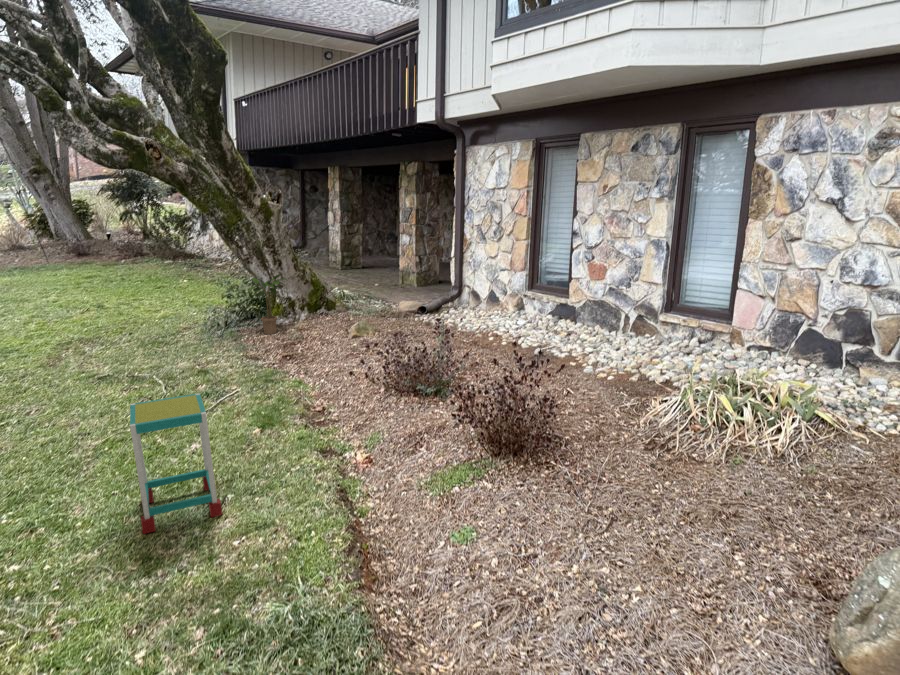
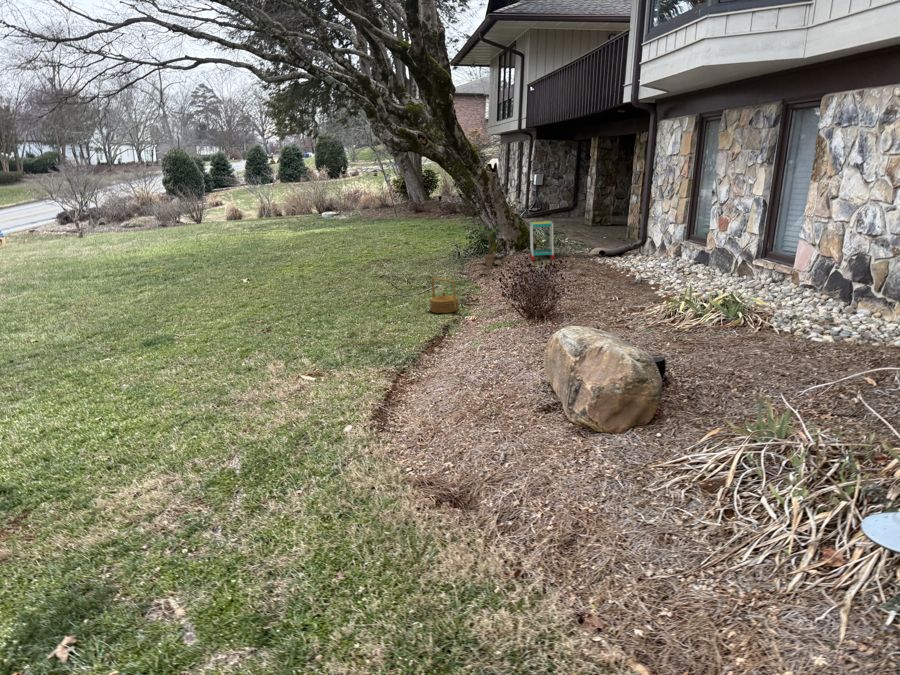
basket: none [236,374,292,439] -> present [430,277,459,313]
side table: present [130,393,222,534] -> present [530,221,555,261]

